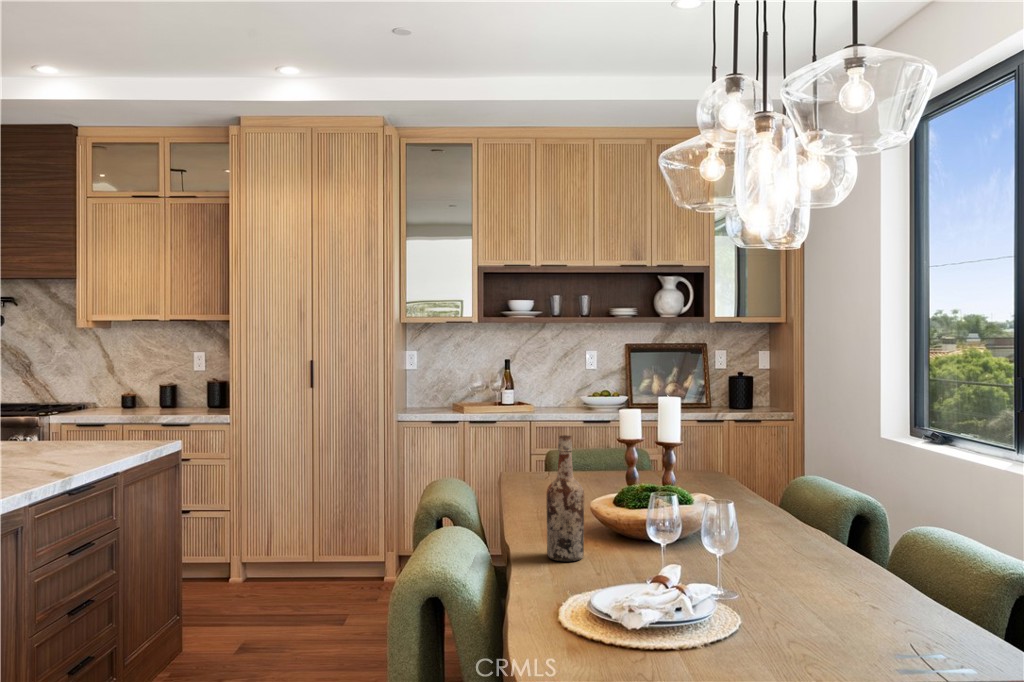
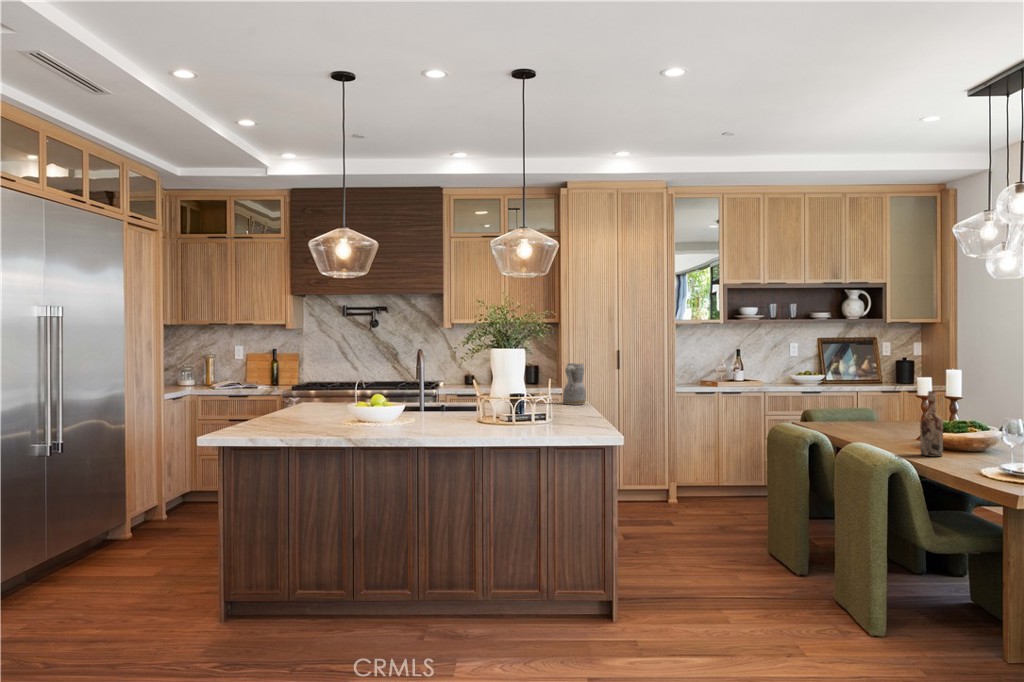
ceramic pitcher: none [81,380,129,448] -> present [563,363,586,405]

